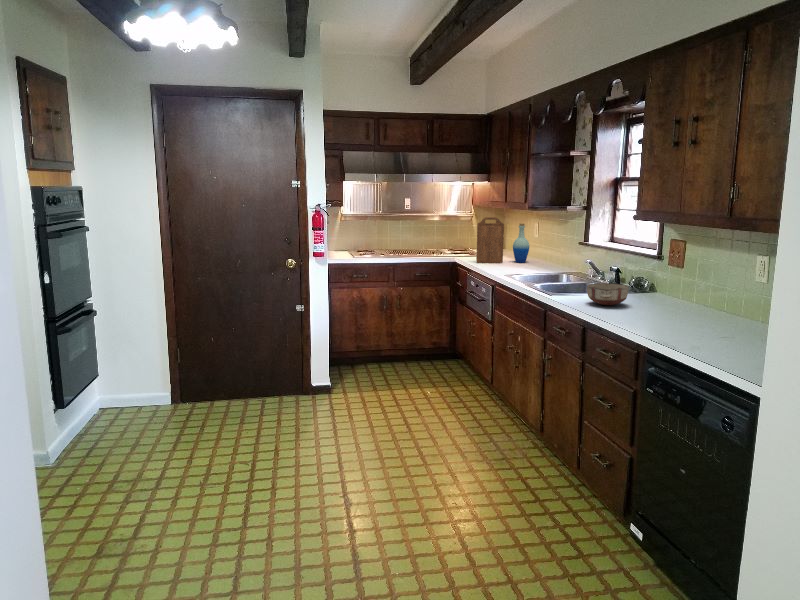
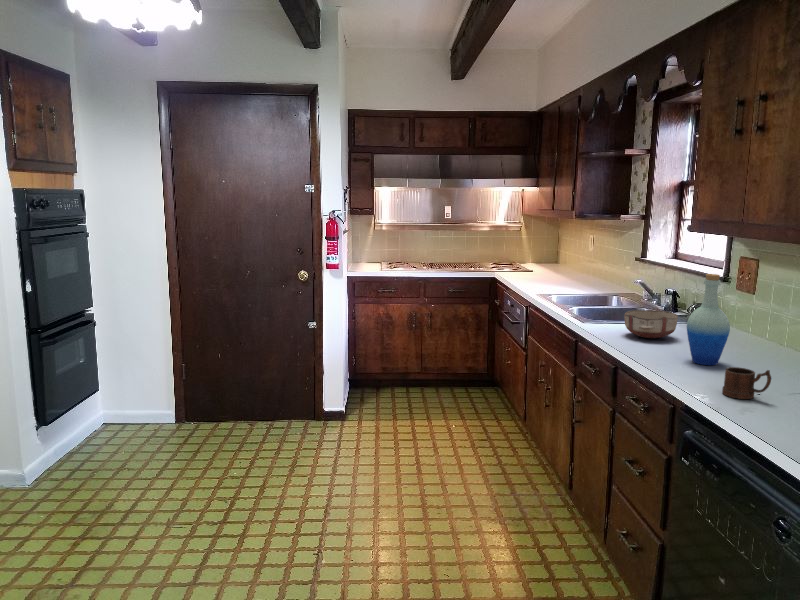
cutting board: present [476,217,504,263] -> none [517,228,550,280]
bottle: present [513,223,529,263] -> present [687,274,730,365]
mug: none [674,320,709,342] -> present [722,367,771,399]

